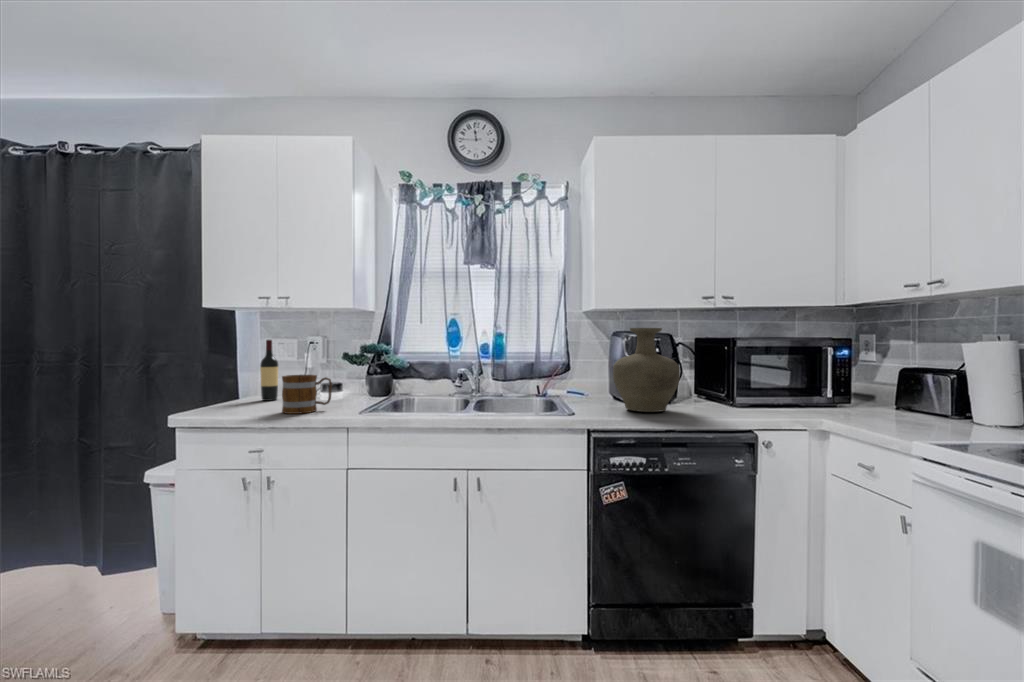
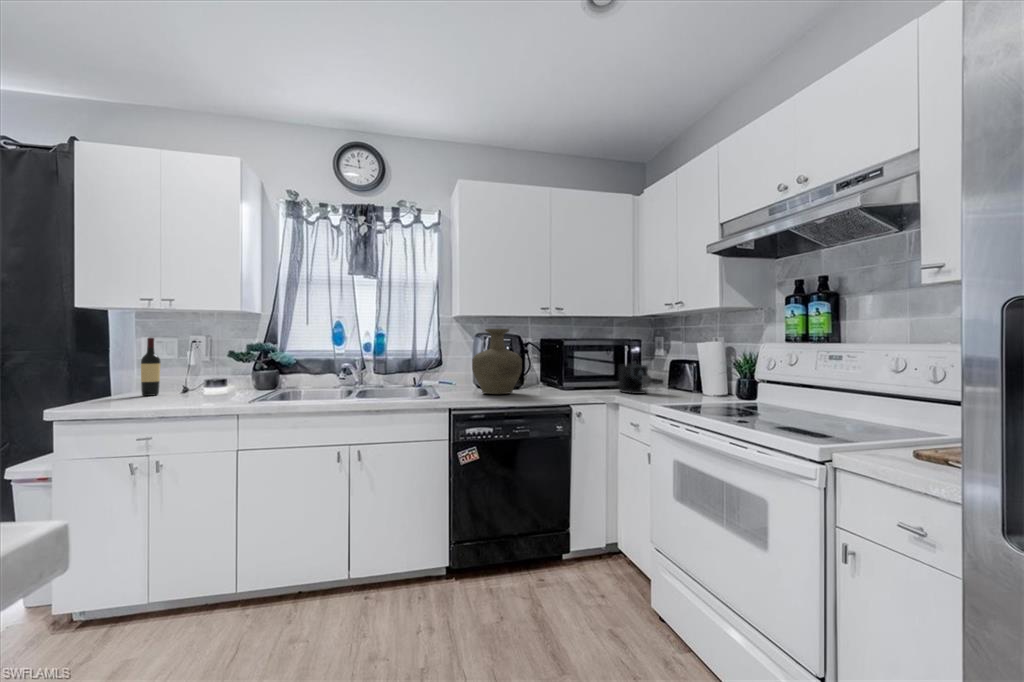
mug: present [282,375,332,414] -> none [169,368,221,403]
coffee maker: none [818,375,879,418] -> present [619,364,648,394]

